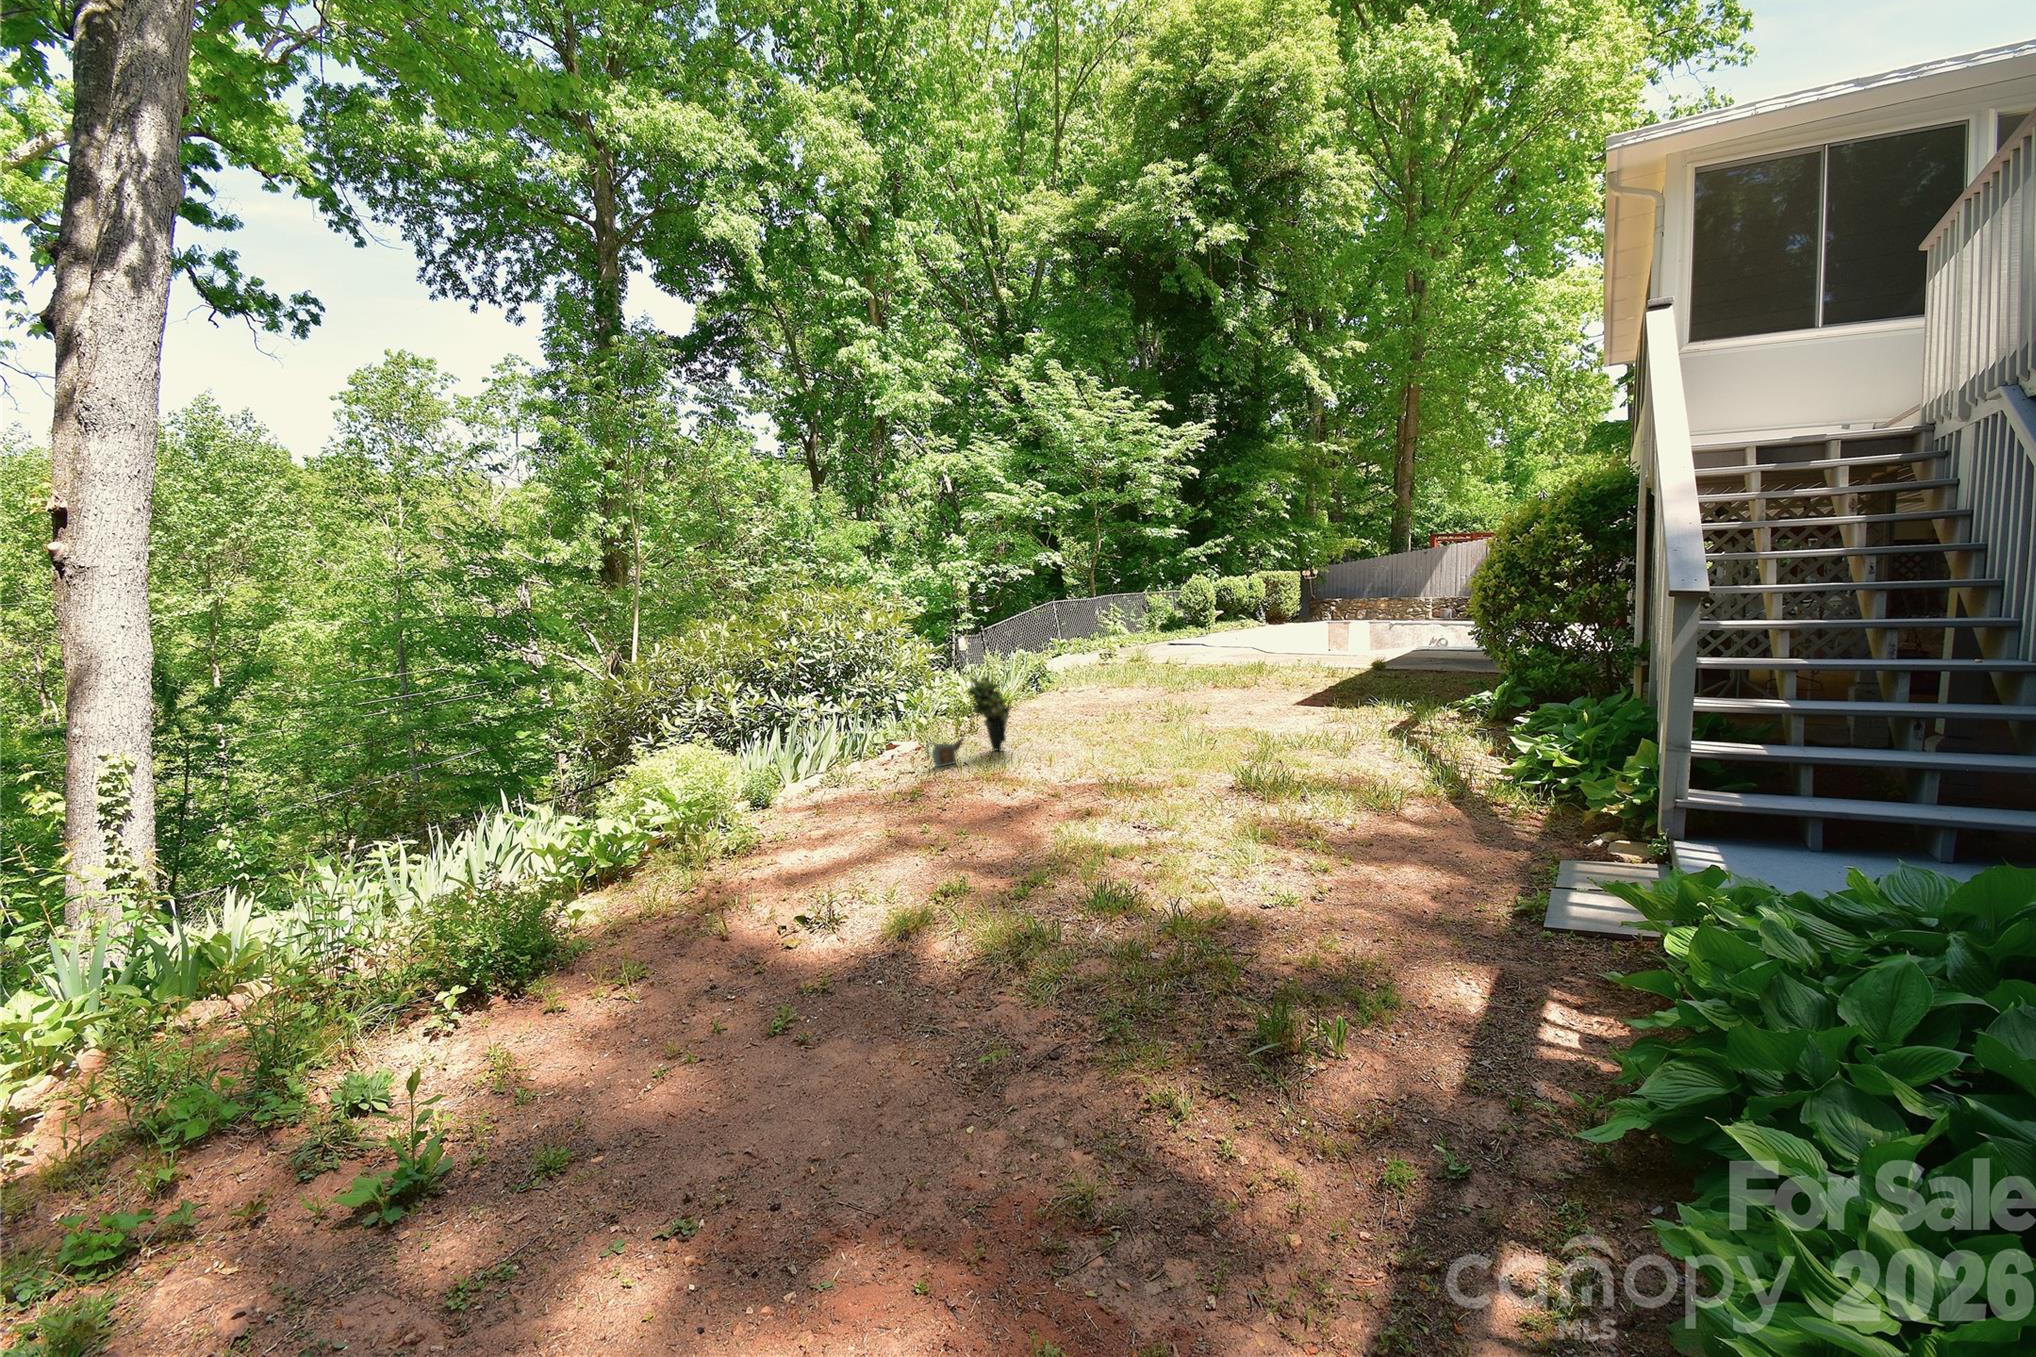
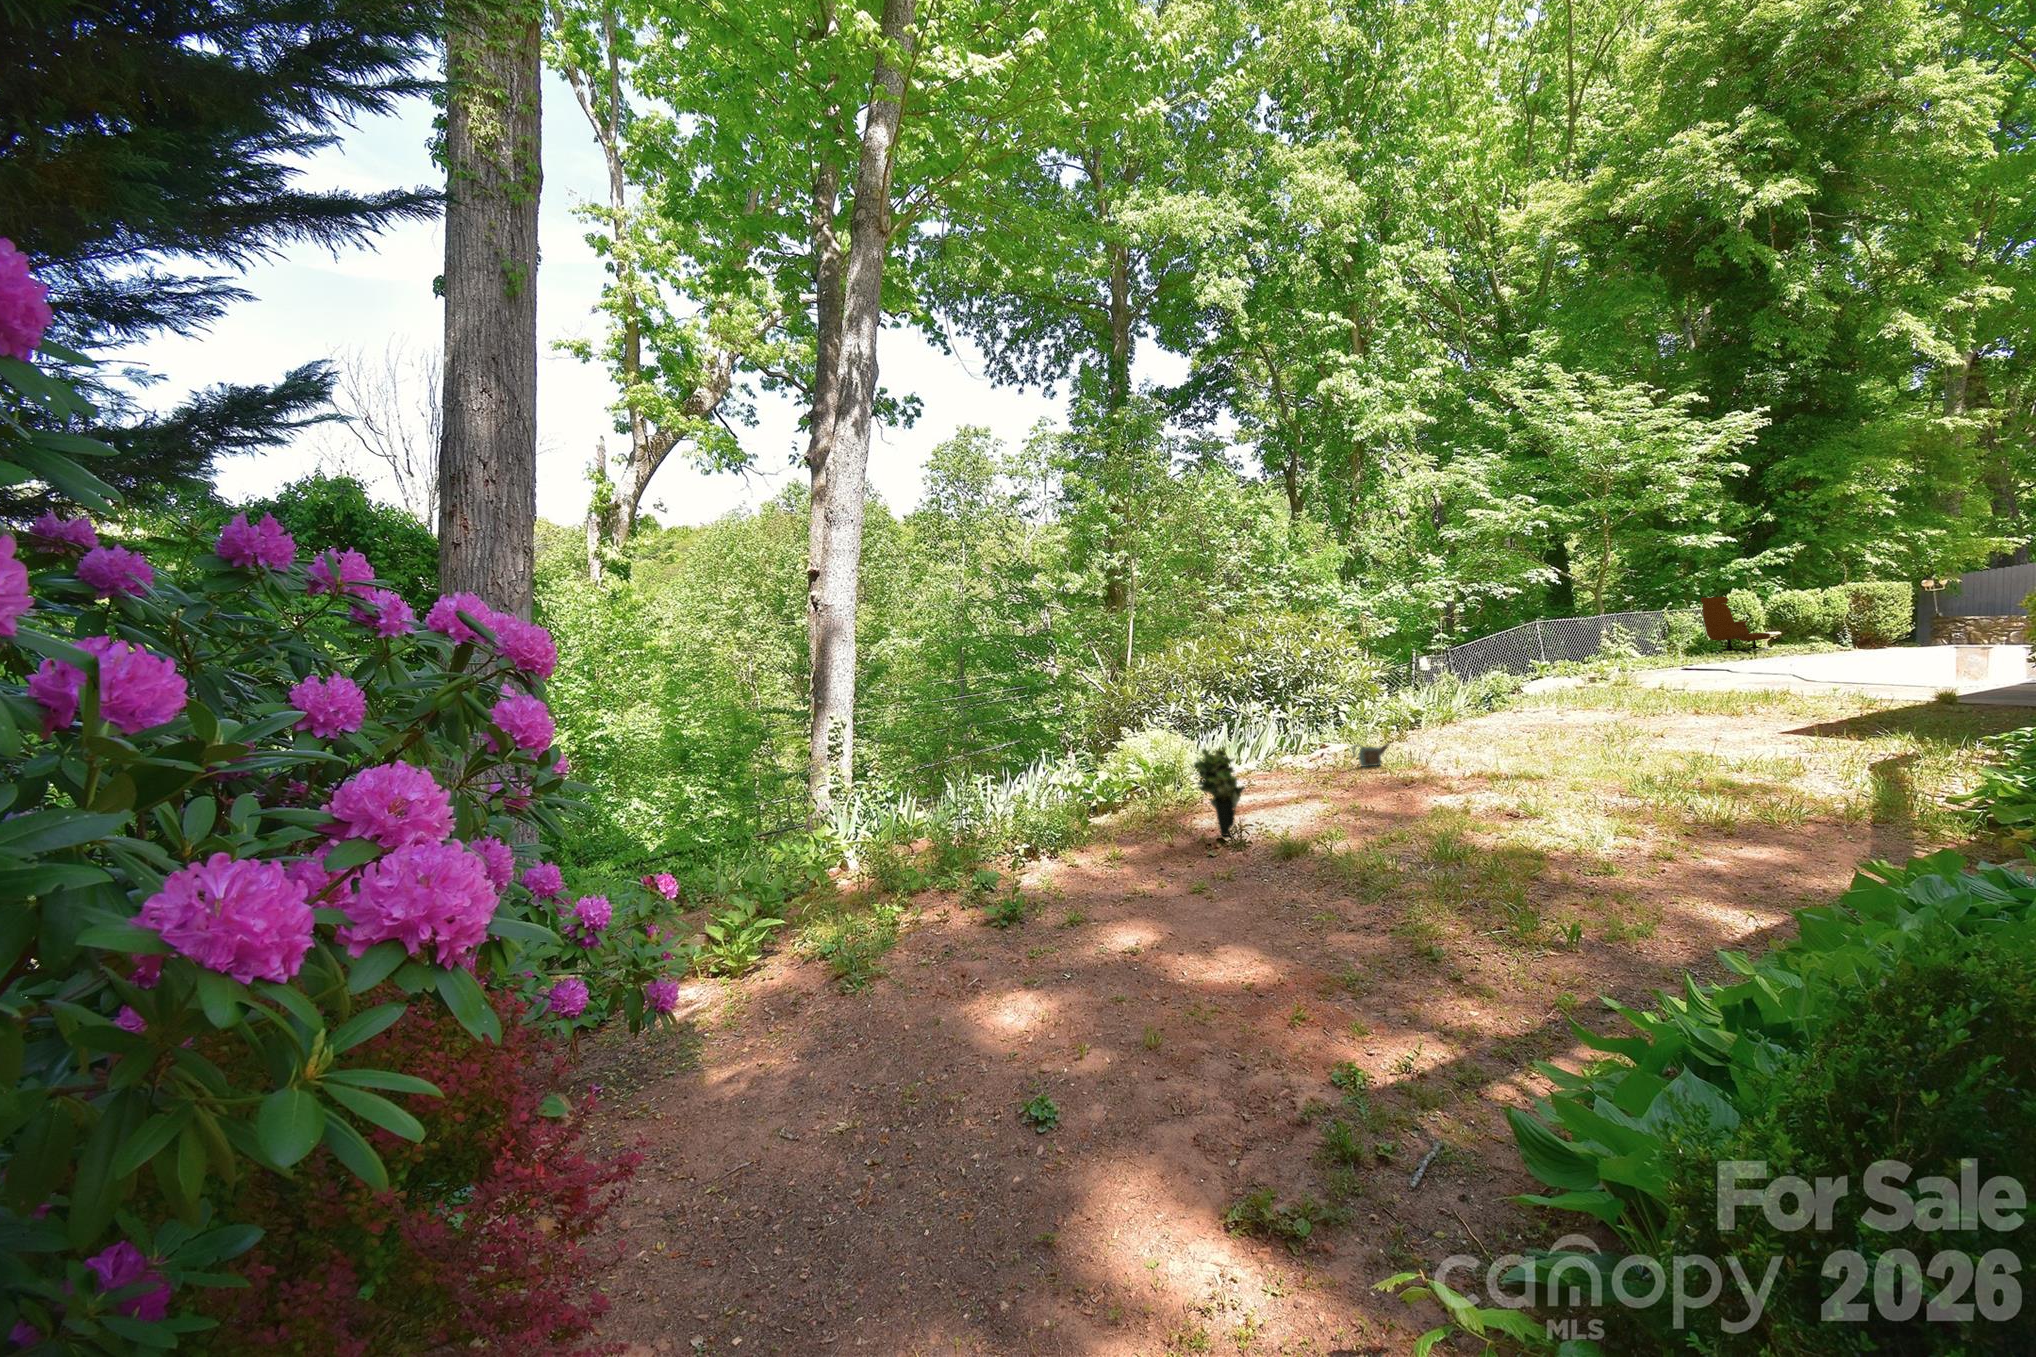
lounge chair: none [1173,580,1220,631] -> present [1701,597,1770,654]
potted plant: present [967,675,1011,751] -> present [1193,747,1245,836]

